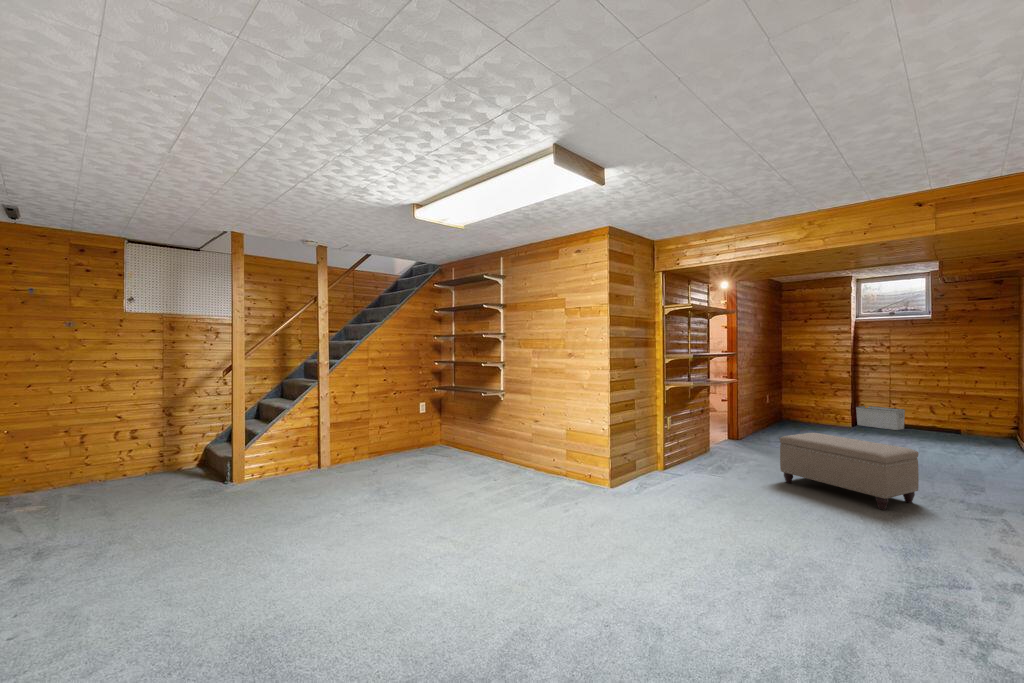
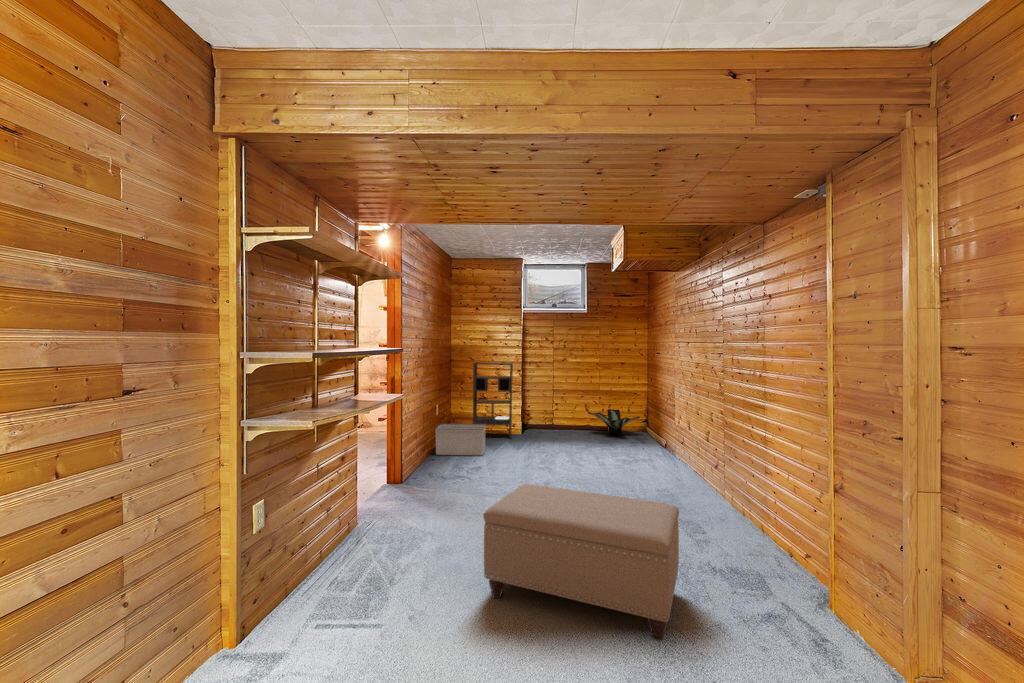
bookshelf: none [800,364,841,428] -> present [473,362,513,439]
storage bin: present [856,406,905,430] -> present [435,424,486,455]
potted plant: none [929,413,1000,439] -> present [588,409,640,436]

